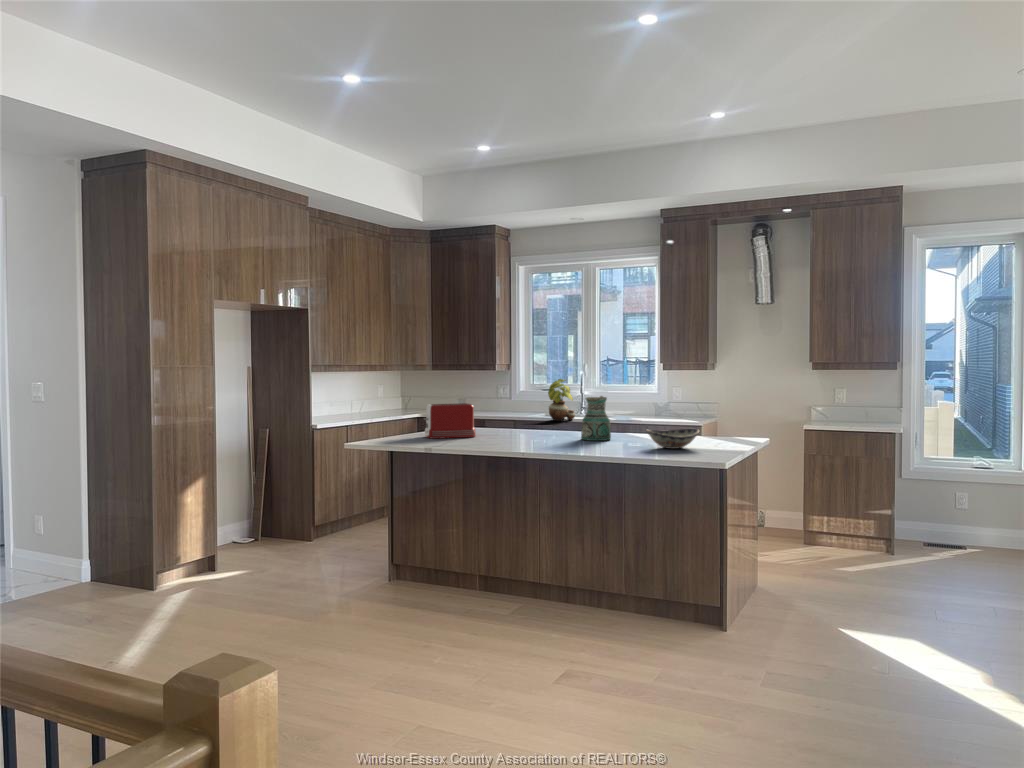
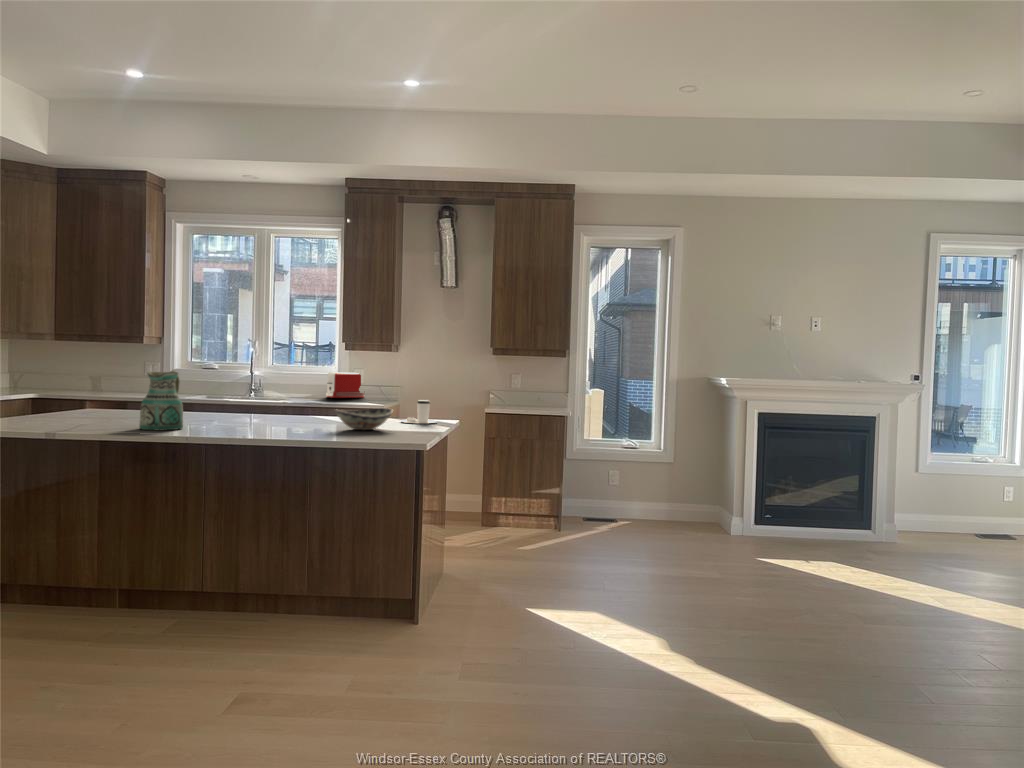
potted plant: present [548,379,575,421] -> none [210,356,244,404]
ceramic pitcher: present [581,396,611,441] -> present [139,371,183,430]
toaster: present [424,403,476,439] -> present [326,372,364,398]
coffee cup: none [709,420,745,442] -> present [401,400,436,424]

